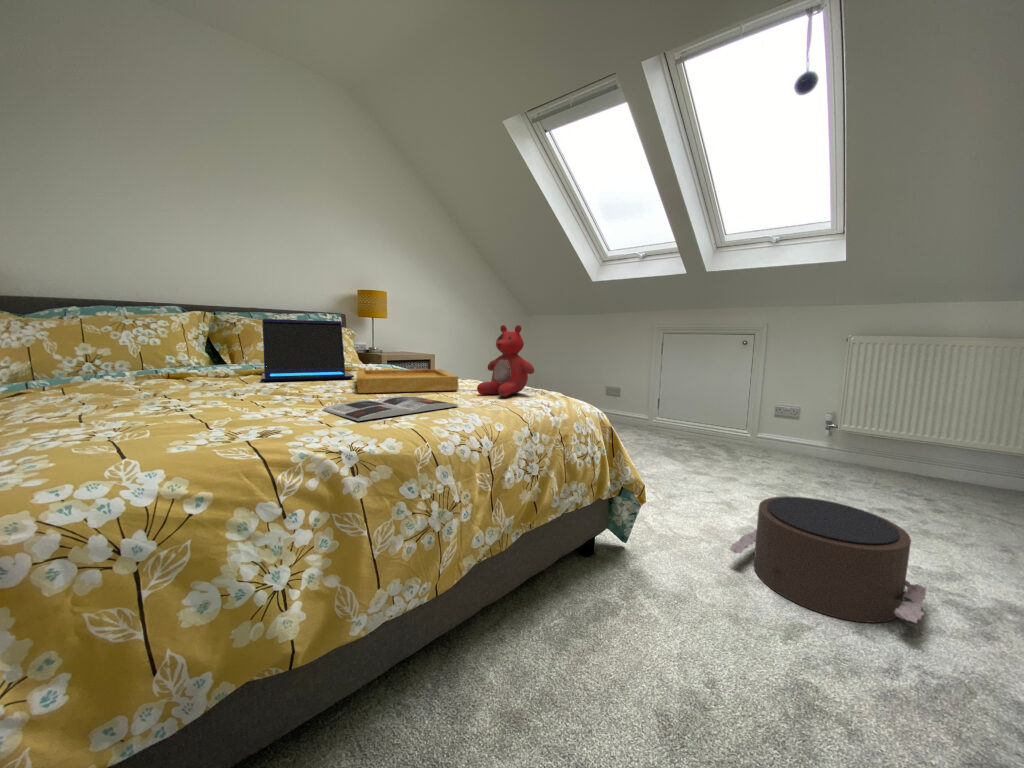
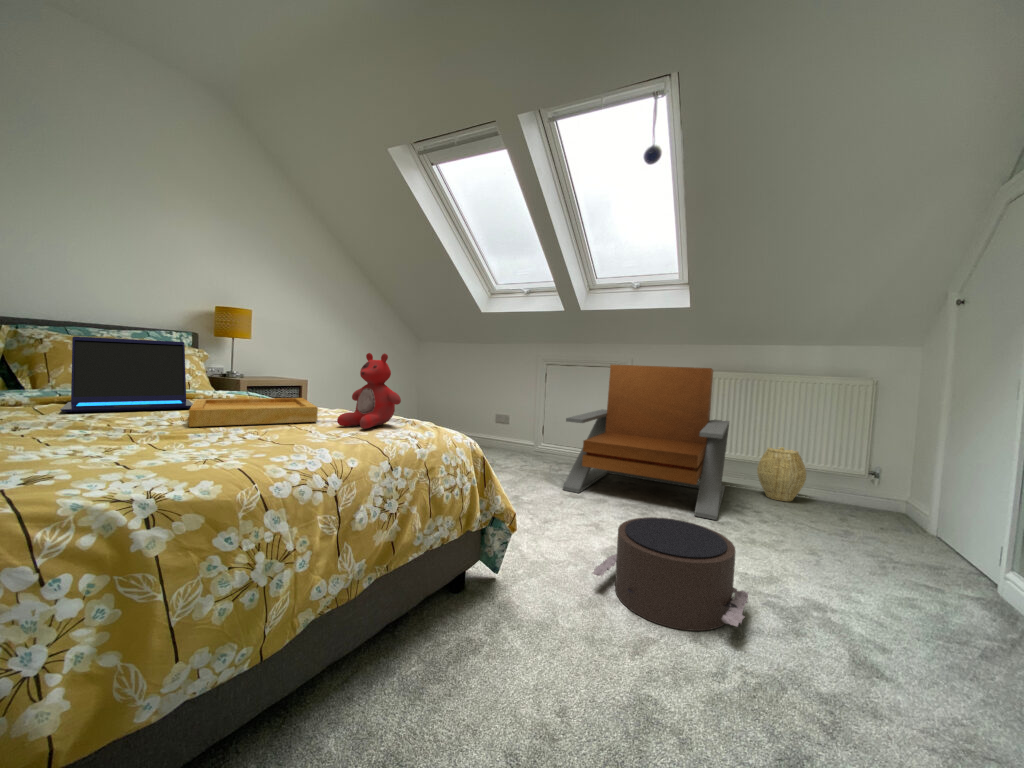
lounge chair: none [681,333,885,505] -> present [563,364,729,520]
magazine: present [323,396,458,421] -> none [129,430,308,462]
woven basket: none [921,426,992,490] -> present [757,447,806,501]

